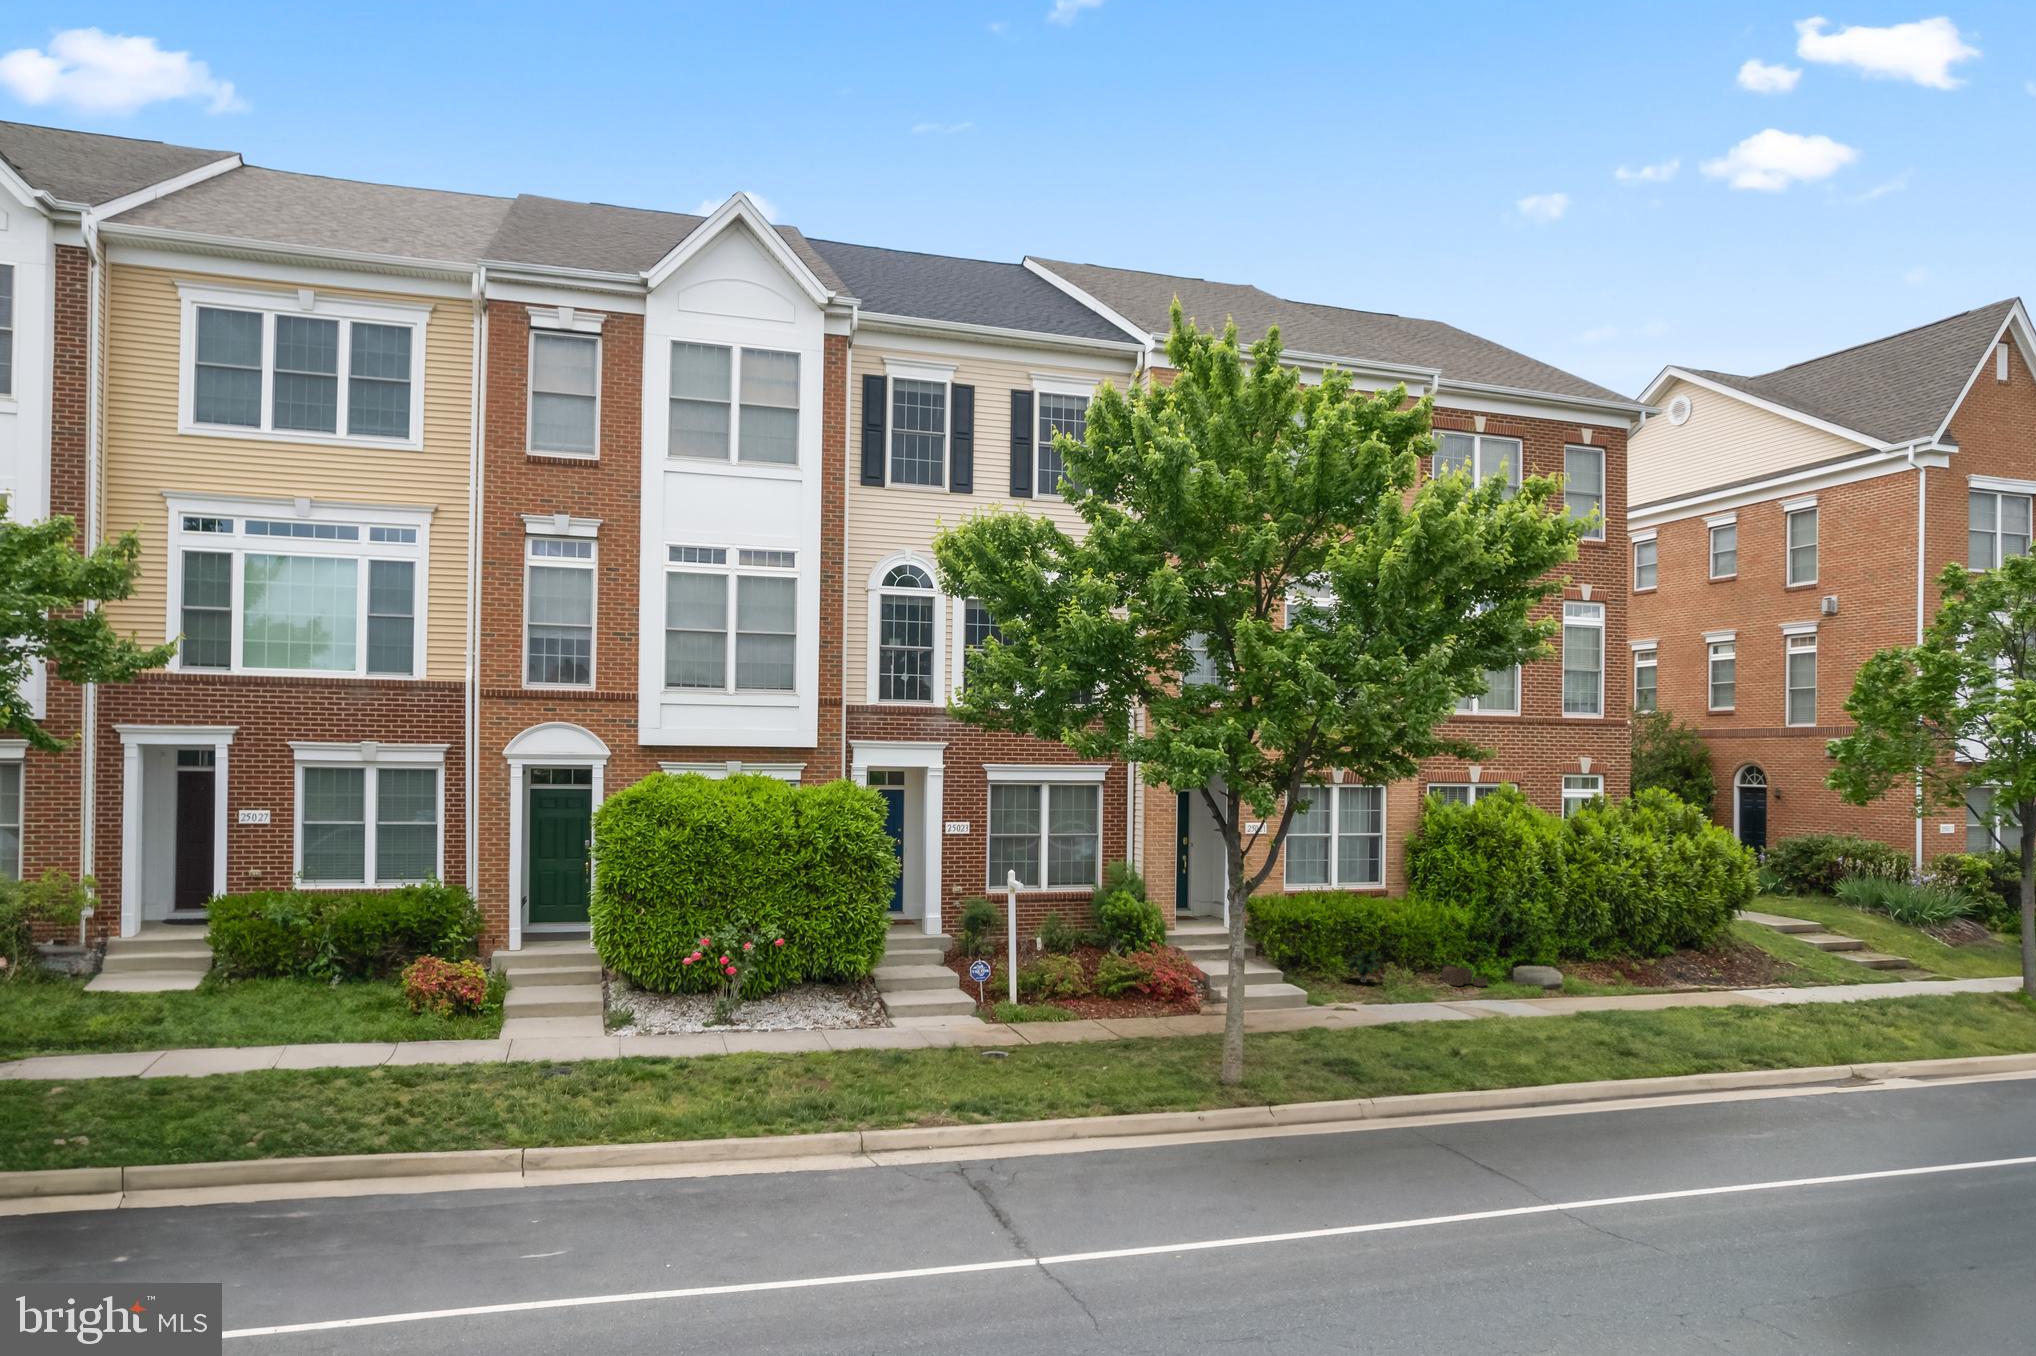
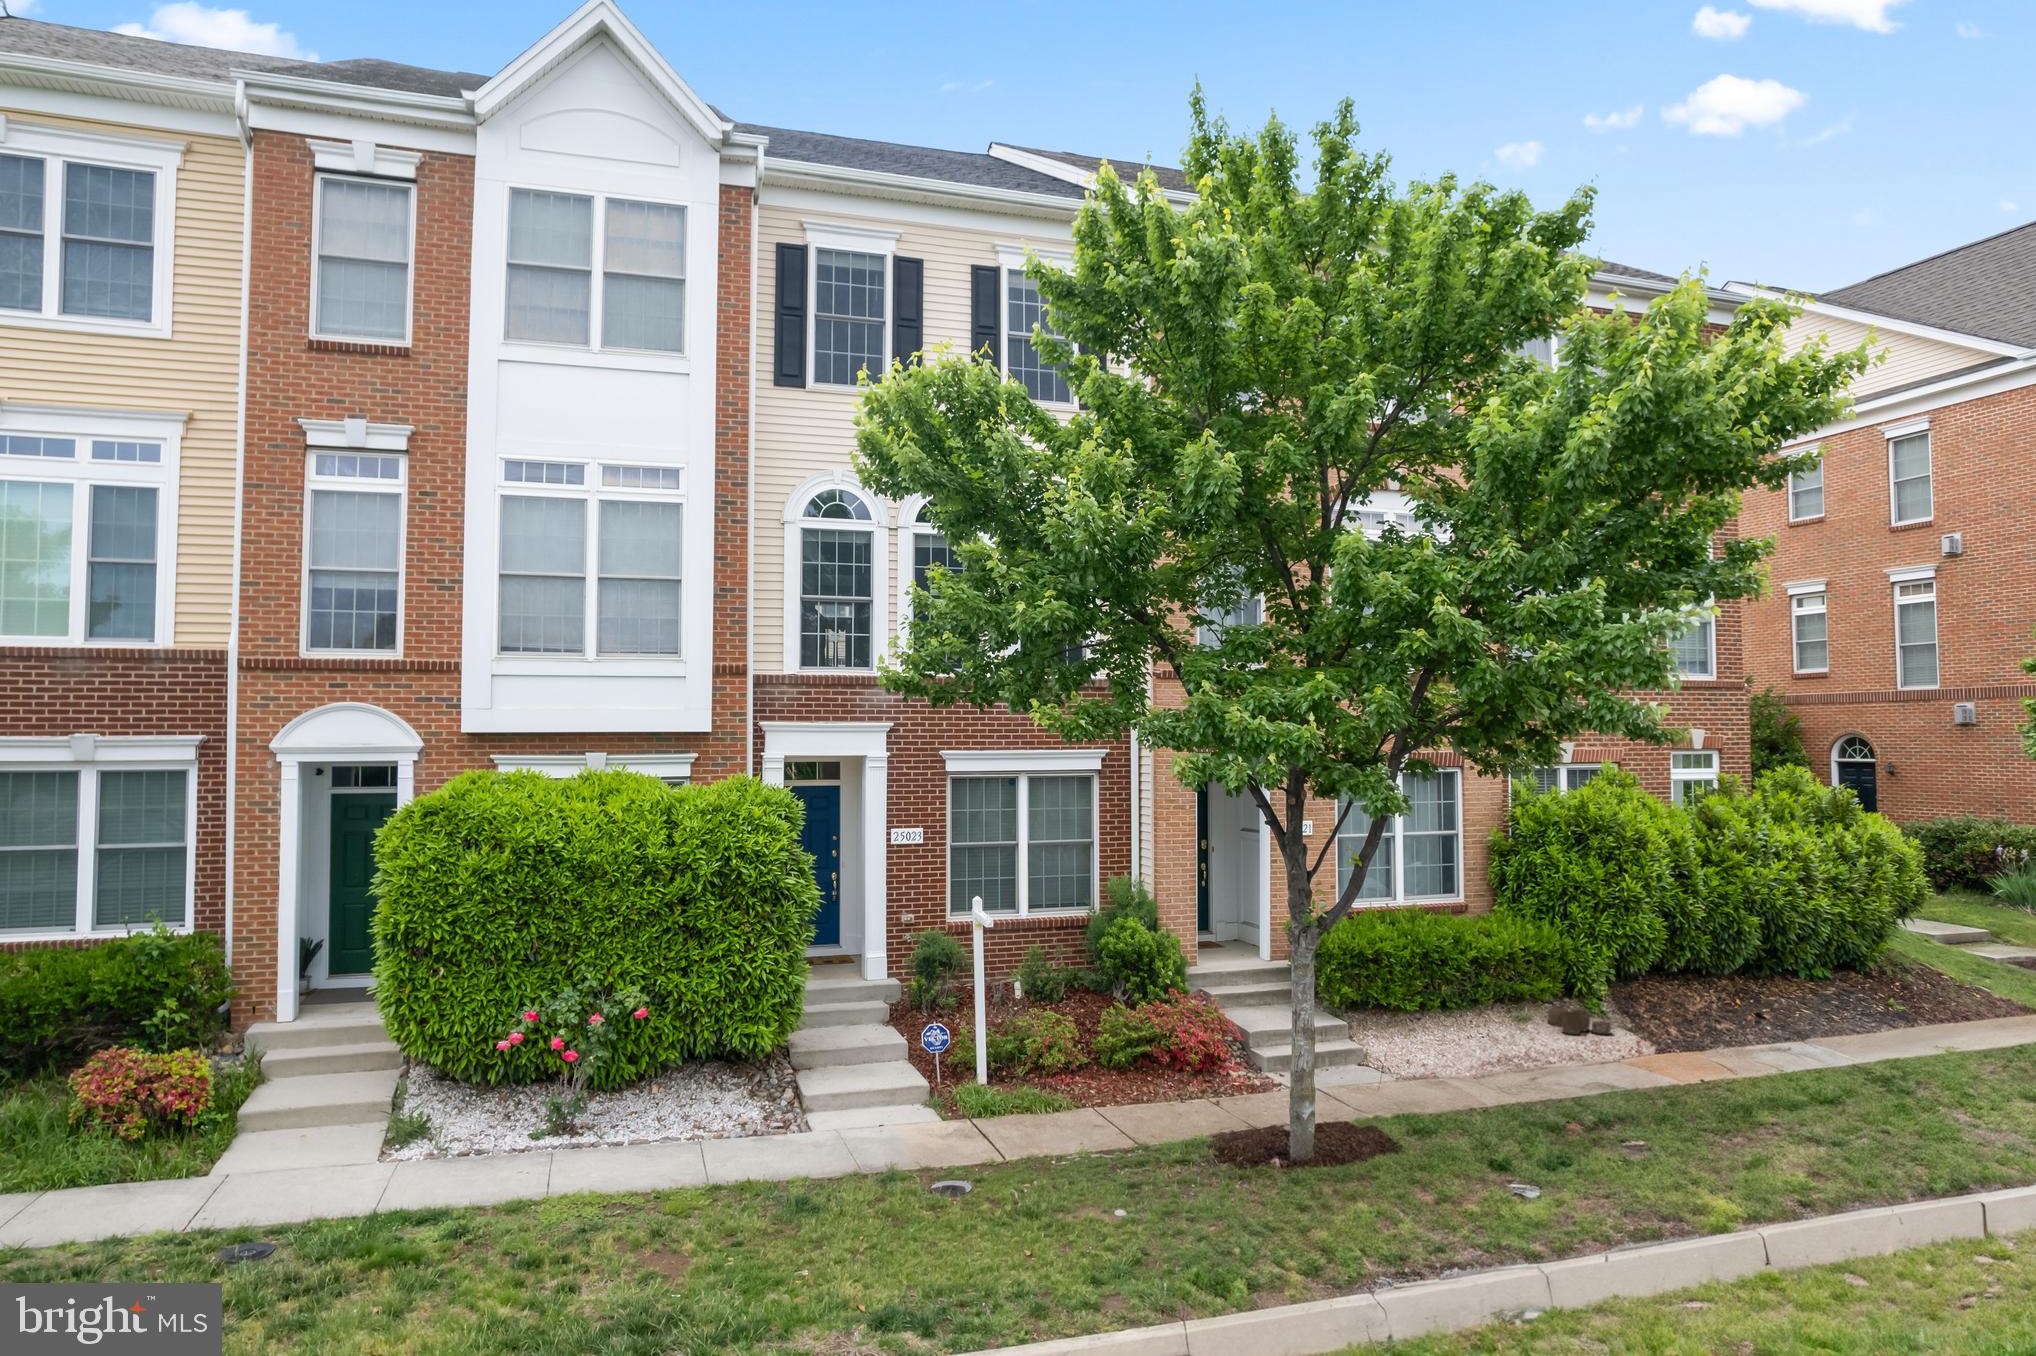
potted plant: present [1349,949,1383,983] -> none [1419,984,1483,1033]

